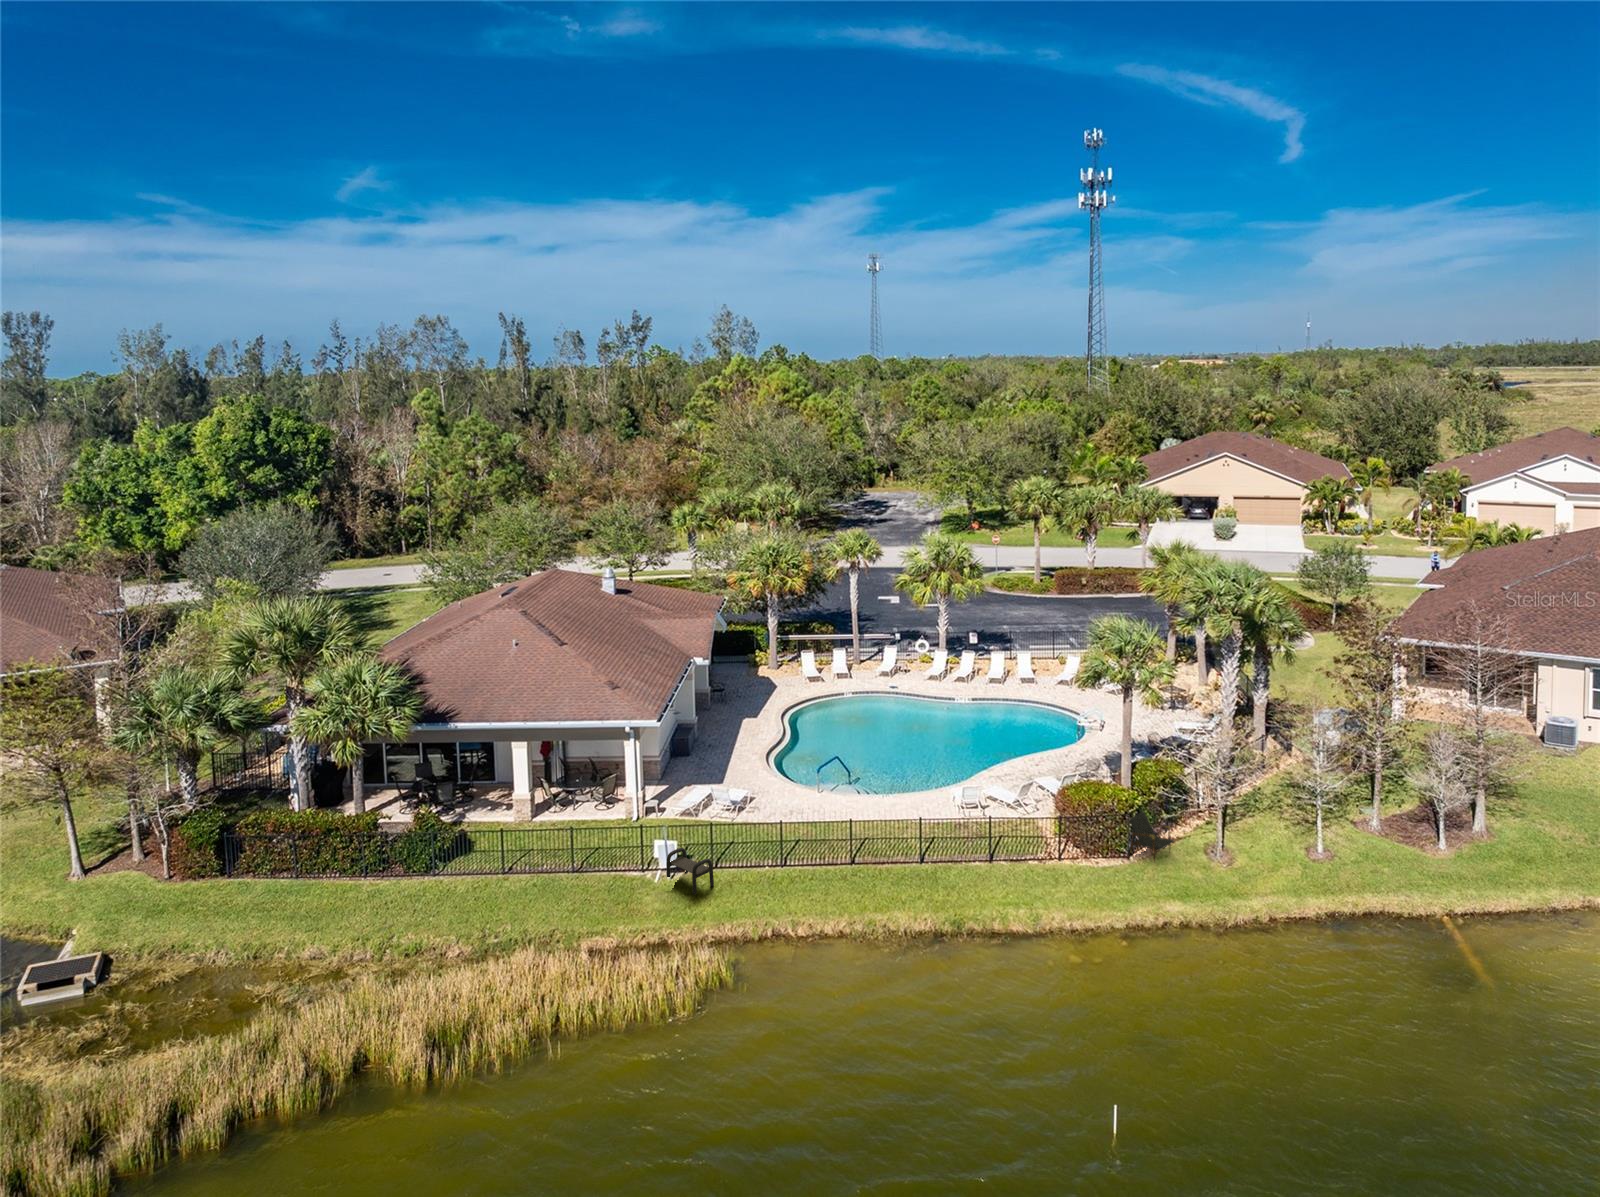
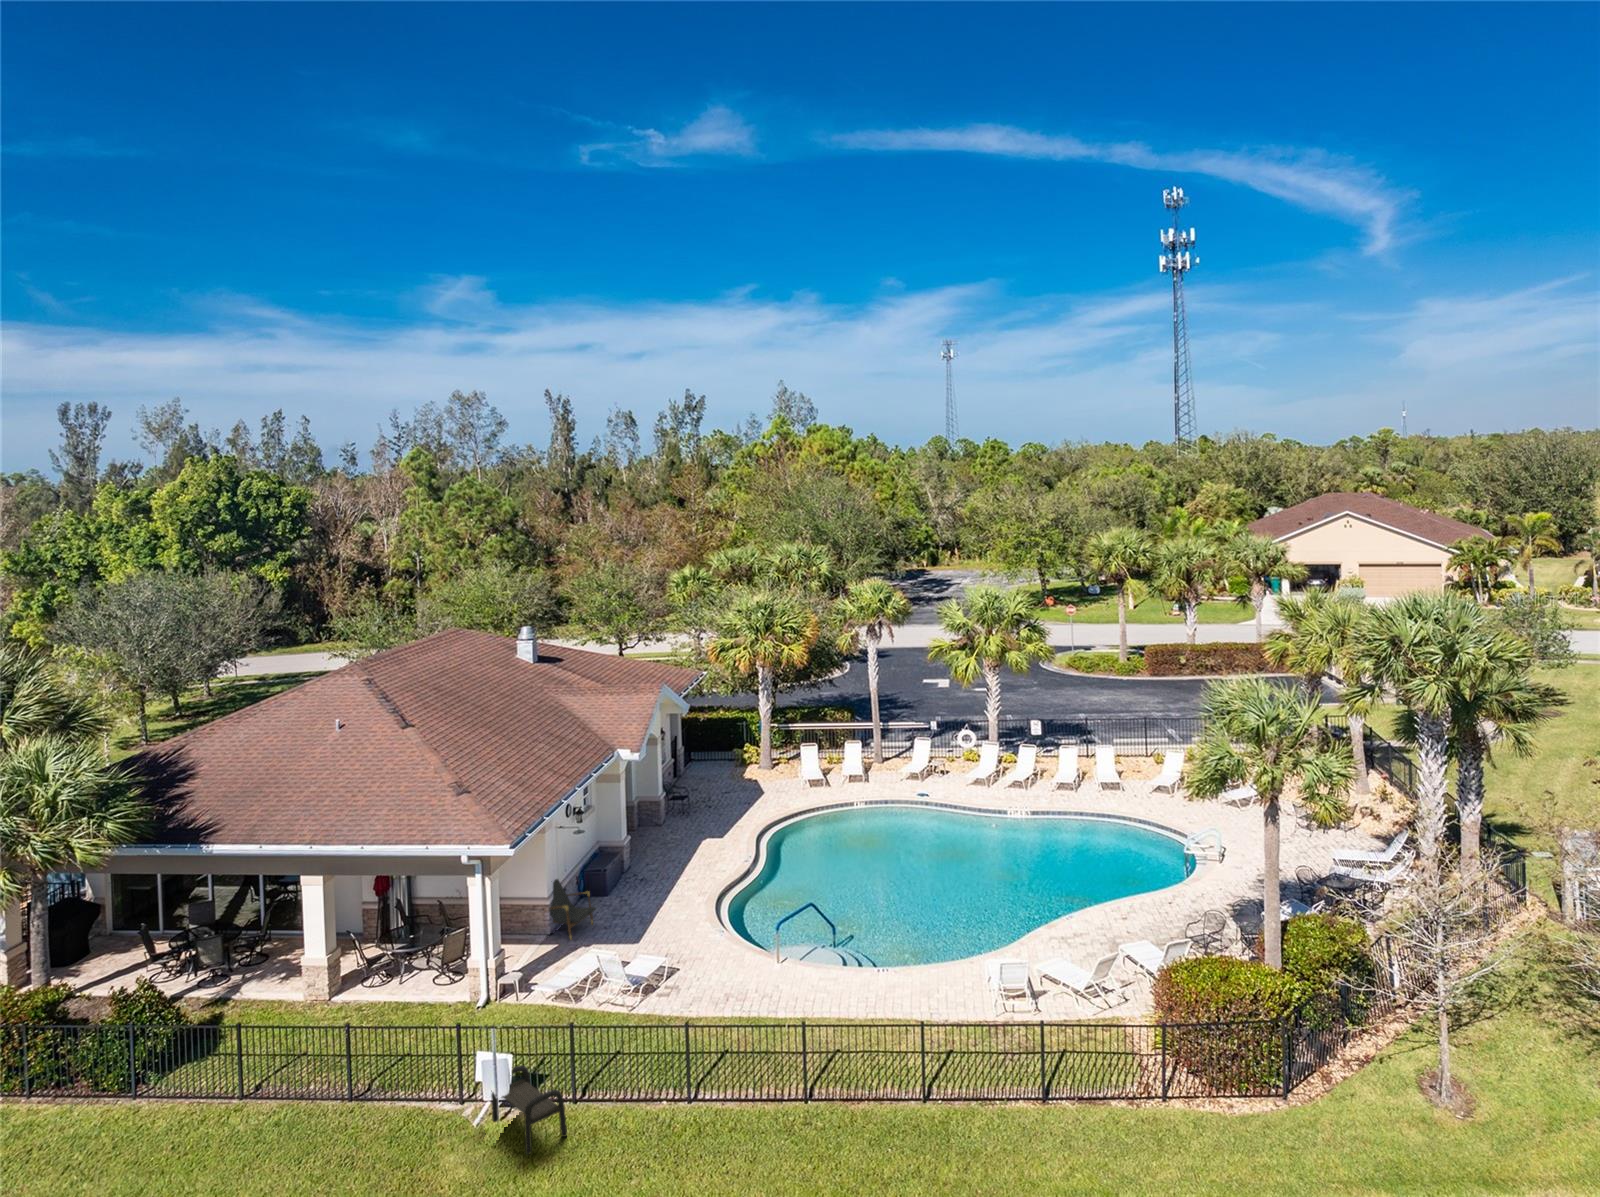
lounge chair: present [1130,812,1174,861] -> present [549,879,595,939]

